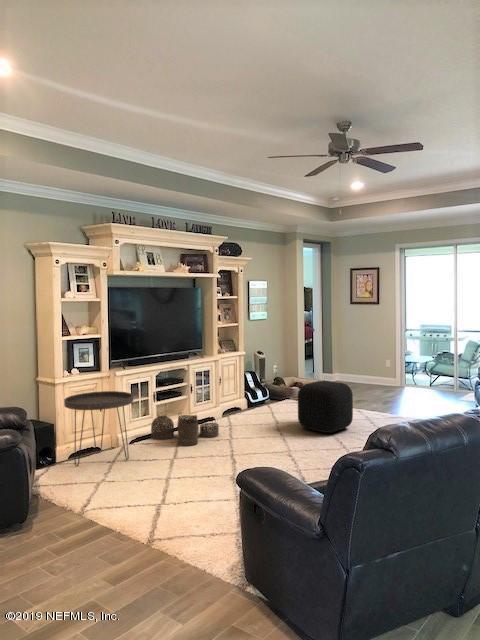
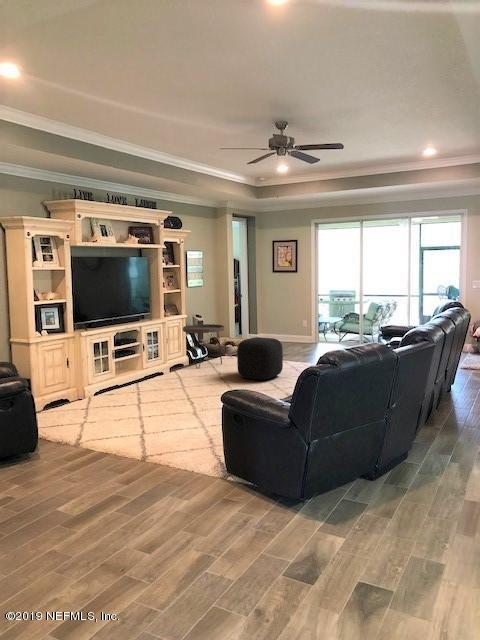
side table: present [64,391,133,466] -> present [183,324,224,368]
woven basket: present [151,415,219,445] -> none [112,367,171,394]

